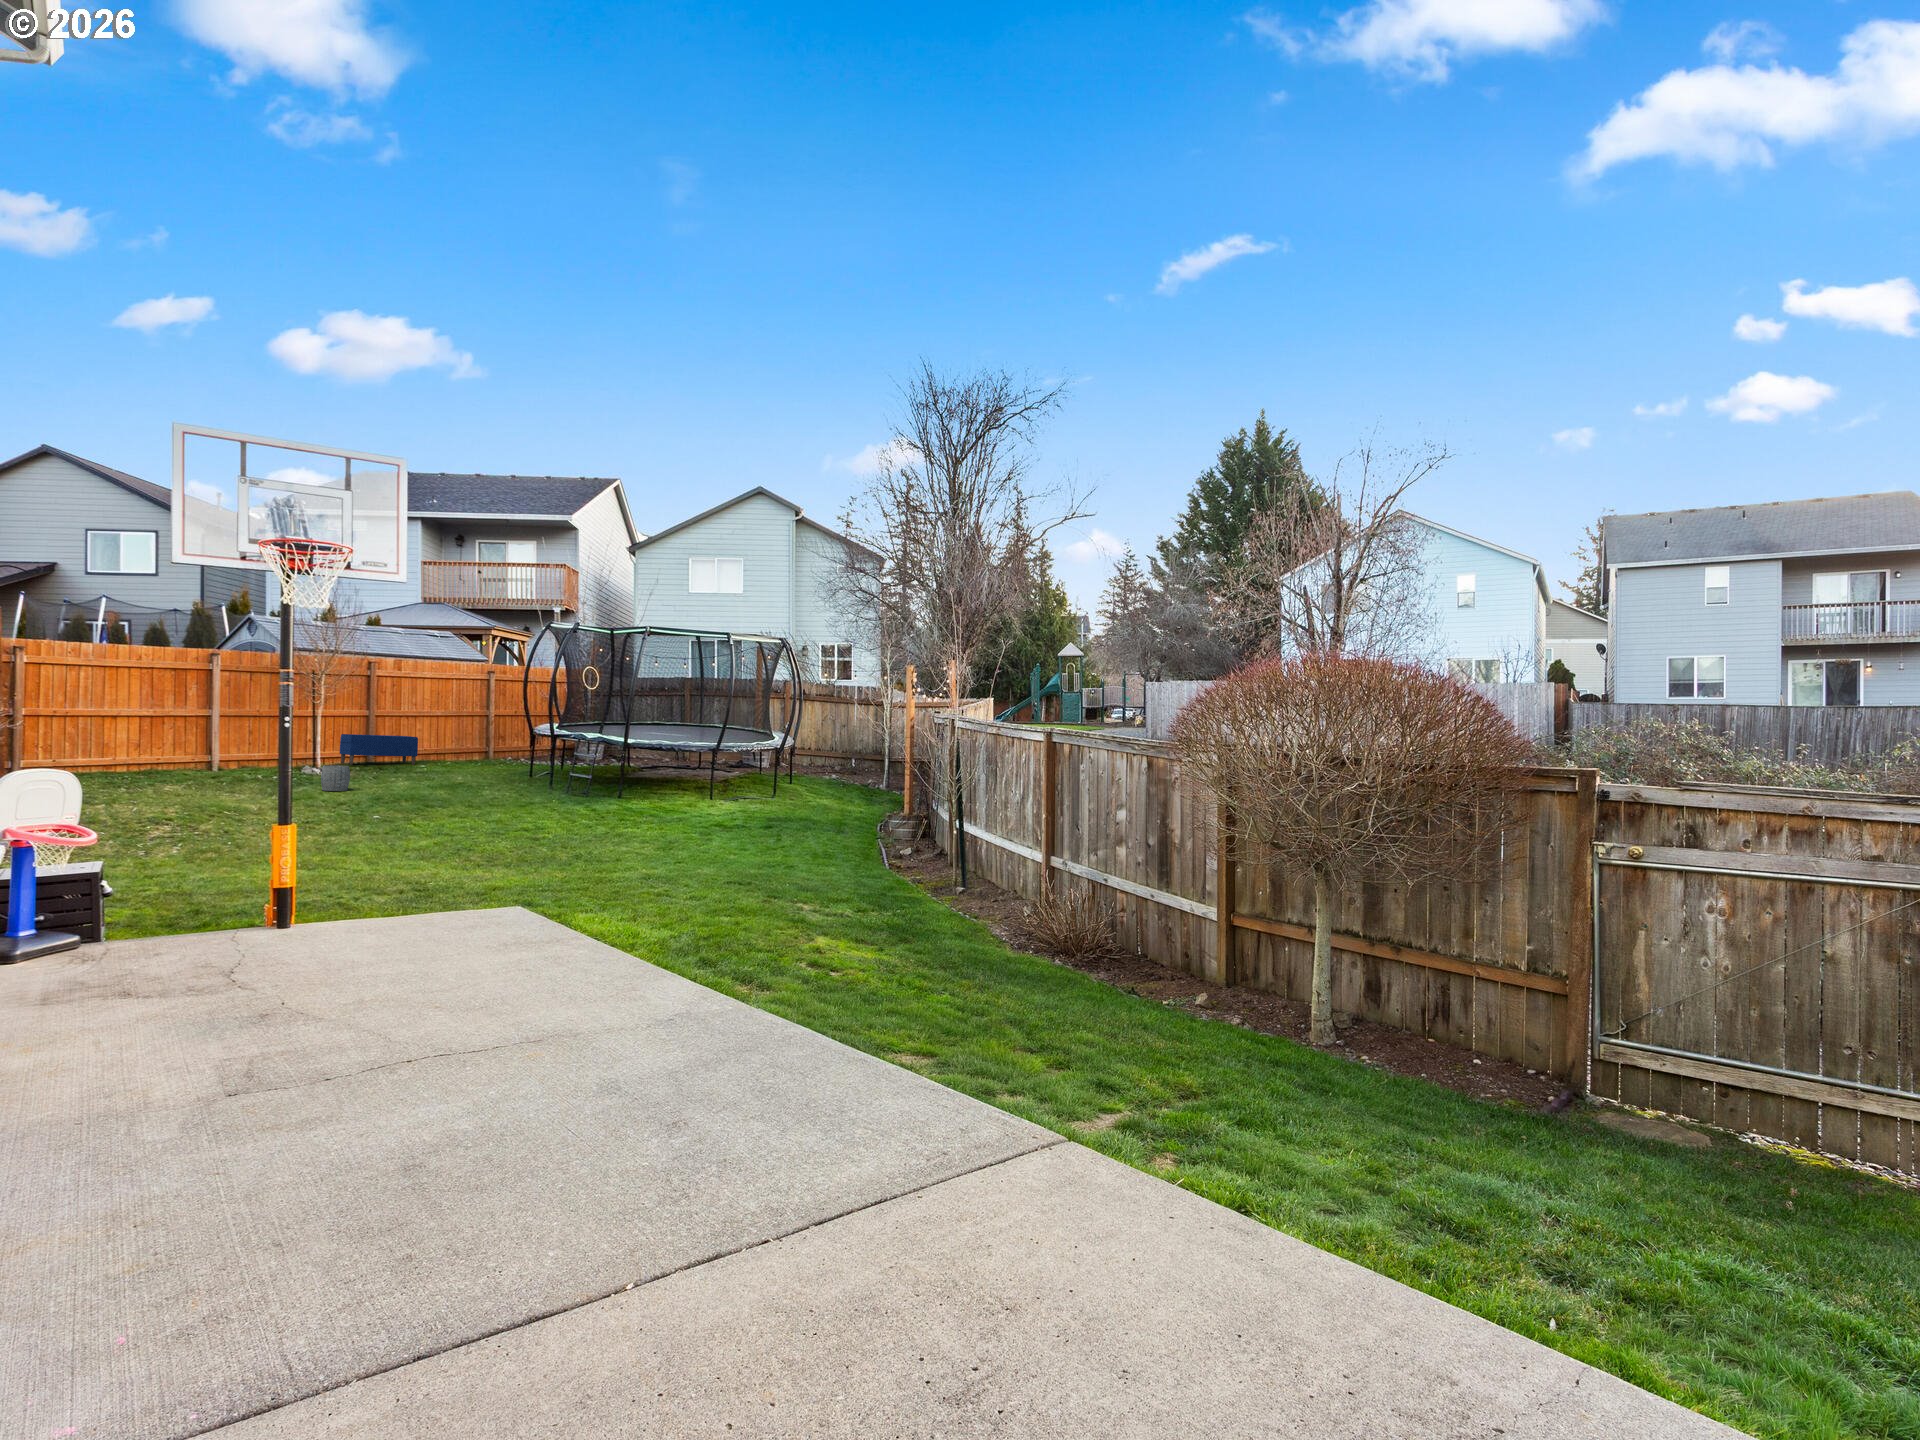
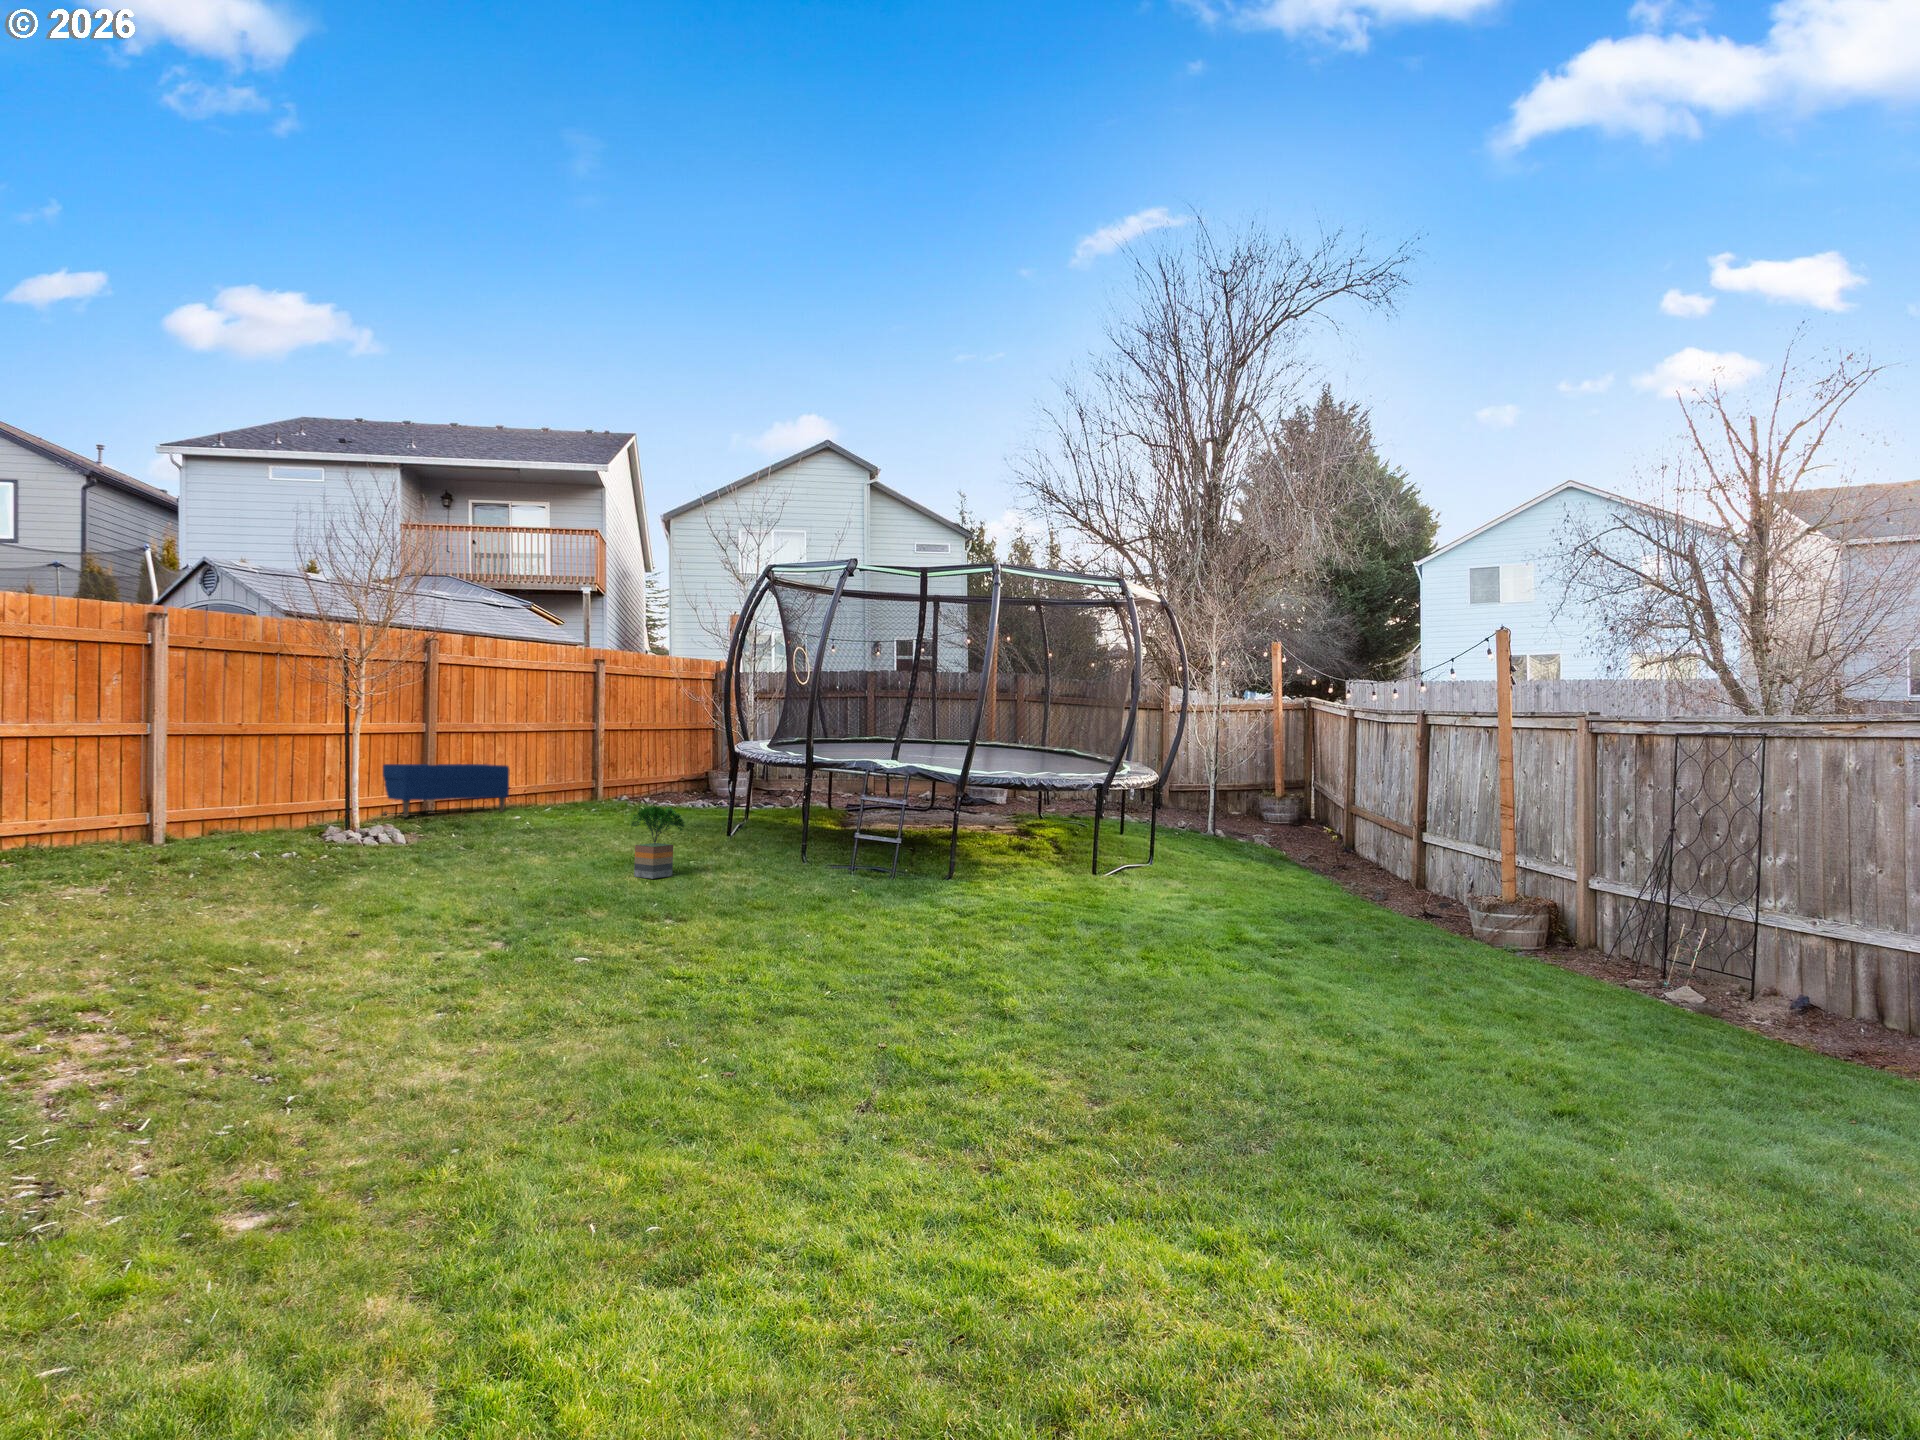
potted tree: none [428,755,459,793] -> present [630,806,685,879]
woven basket: present [321,765,350,791] -> none [424,833,480,887]

